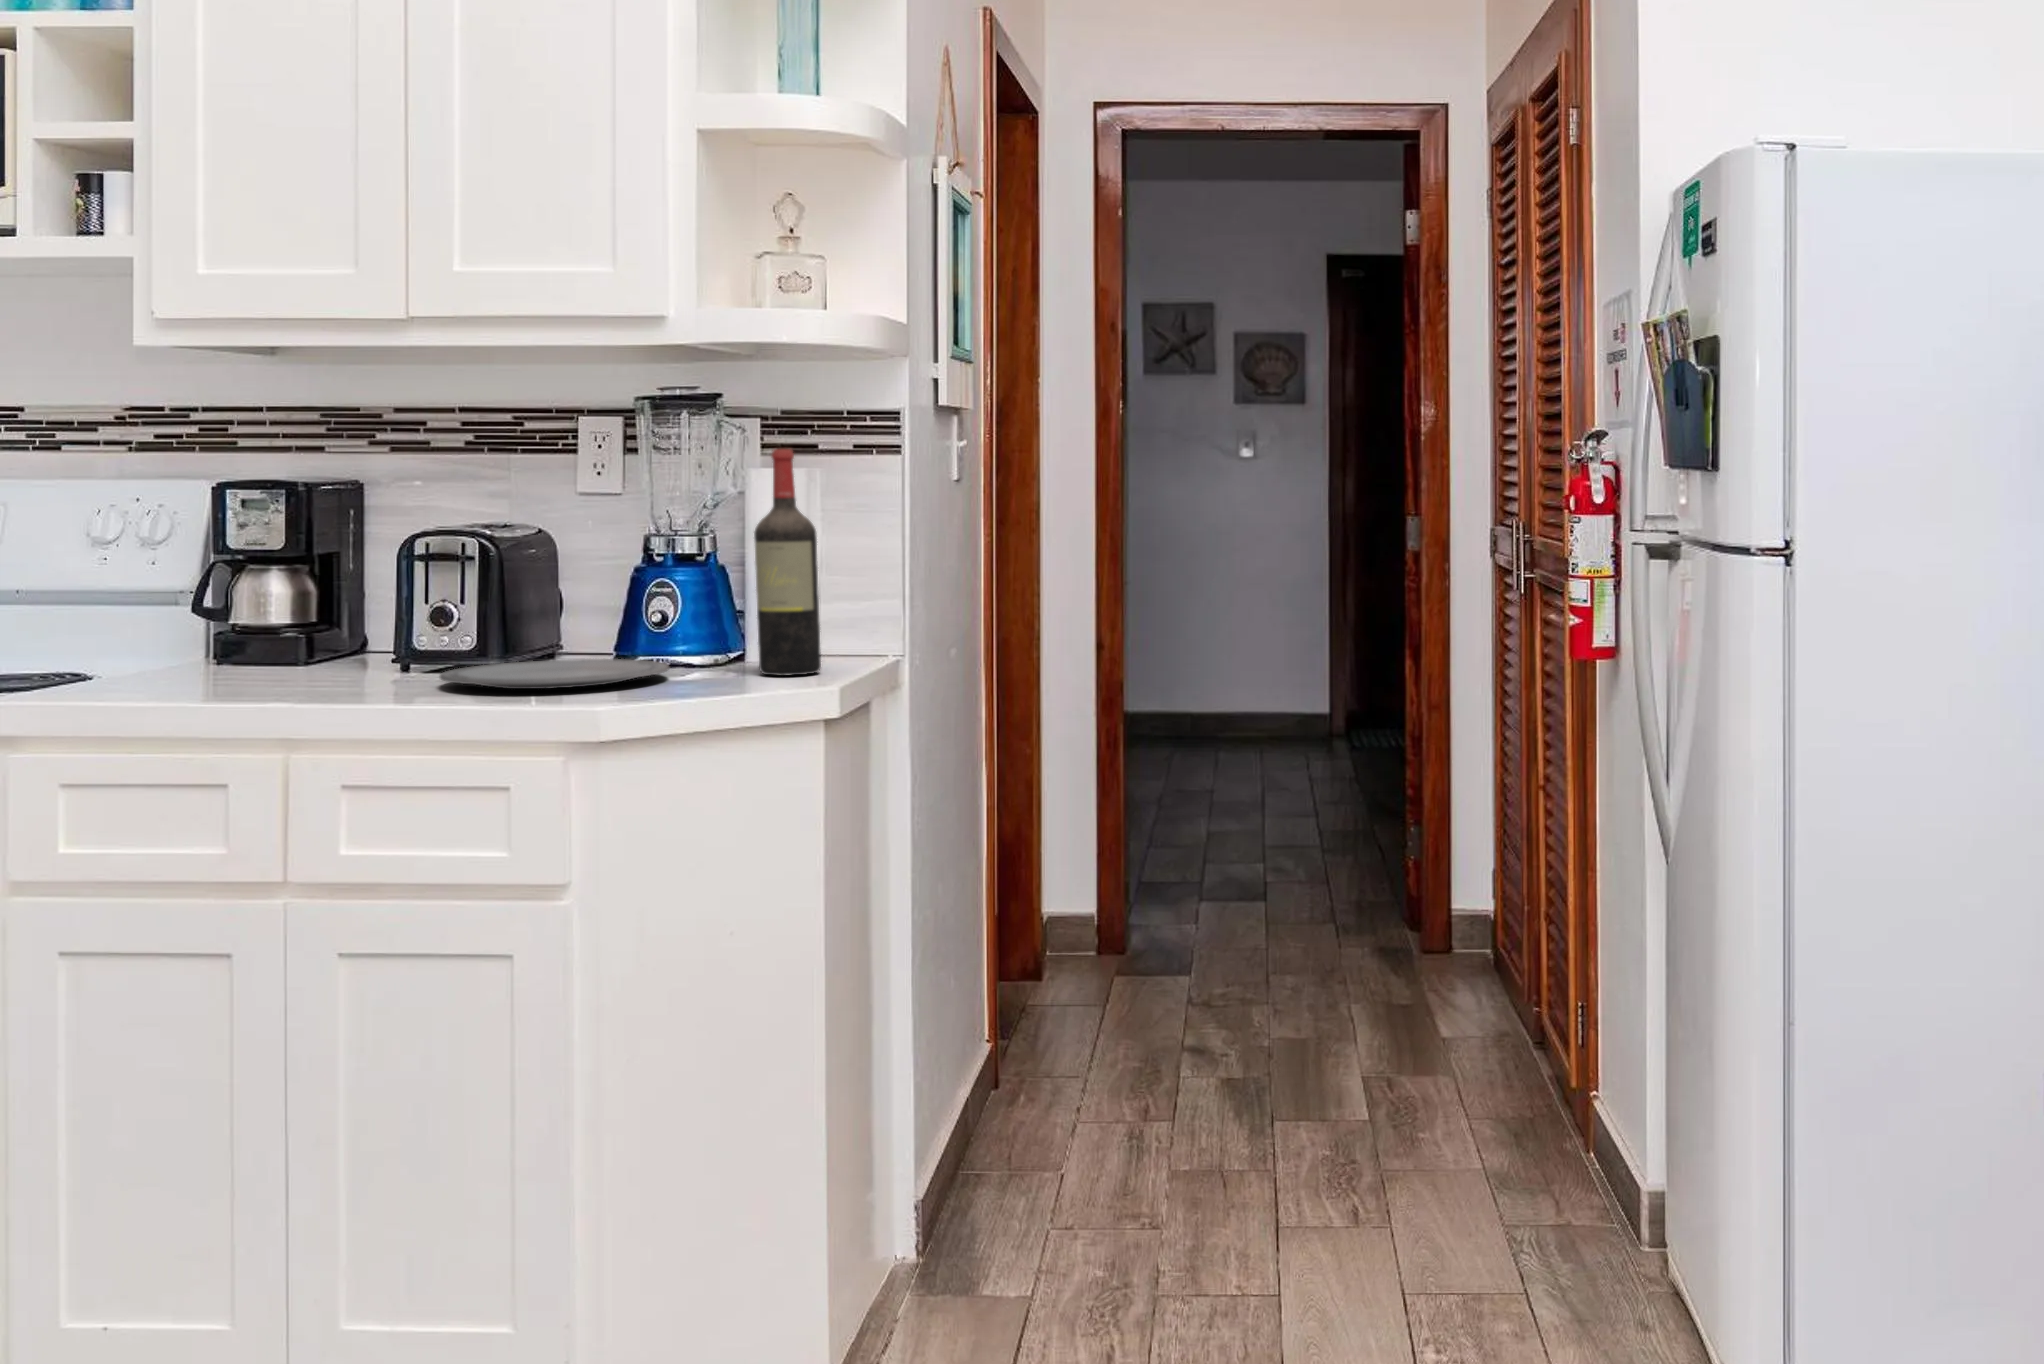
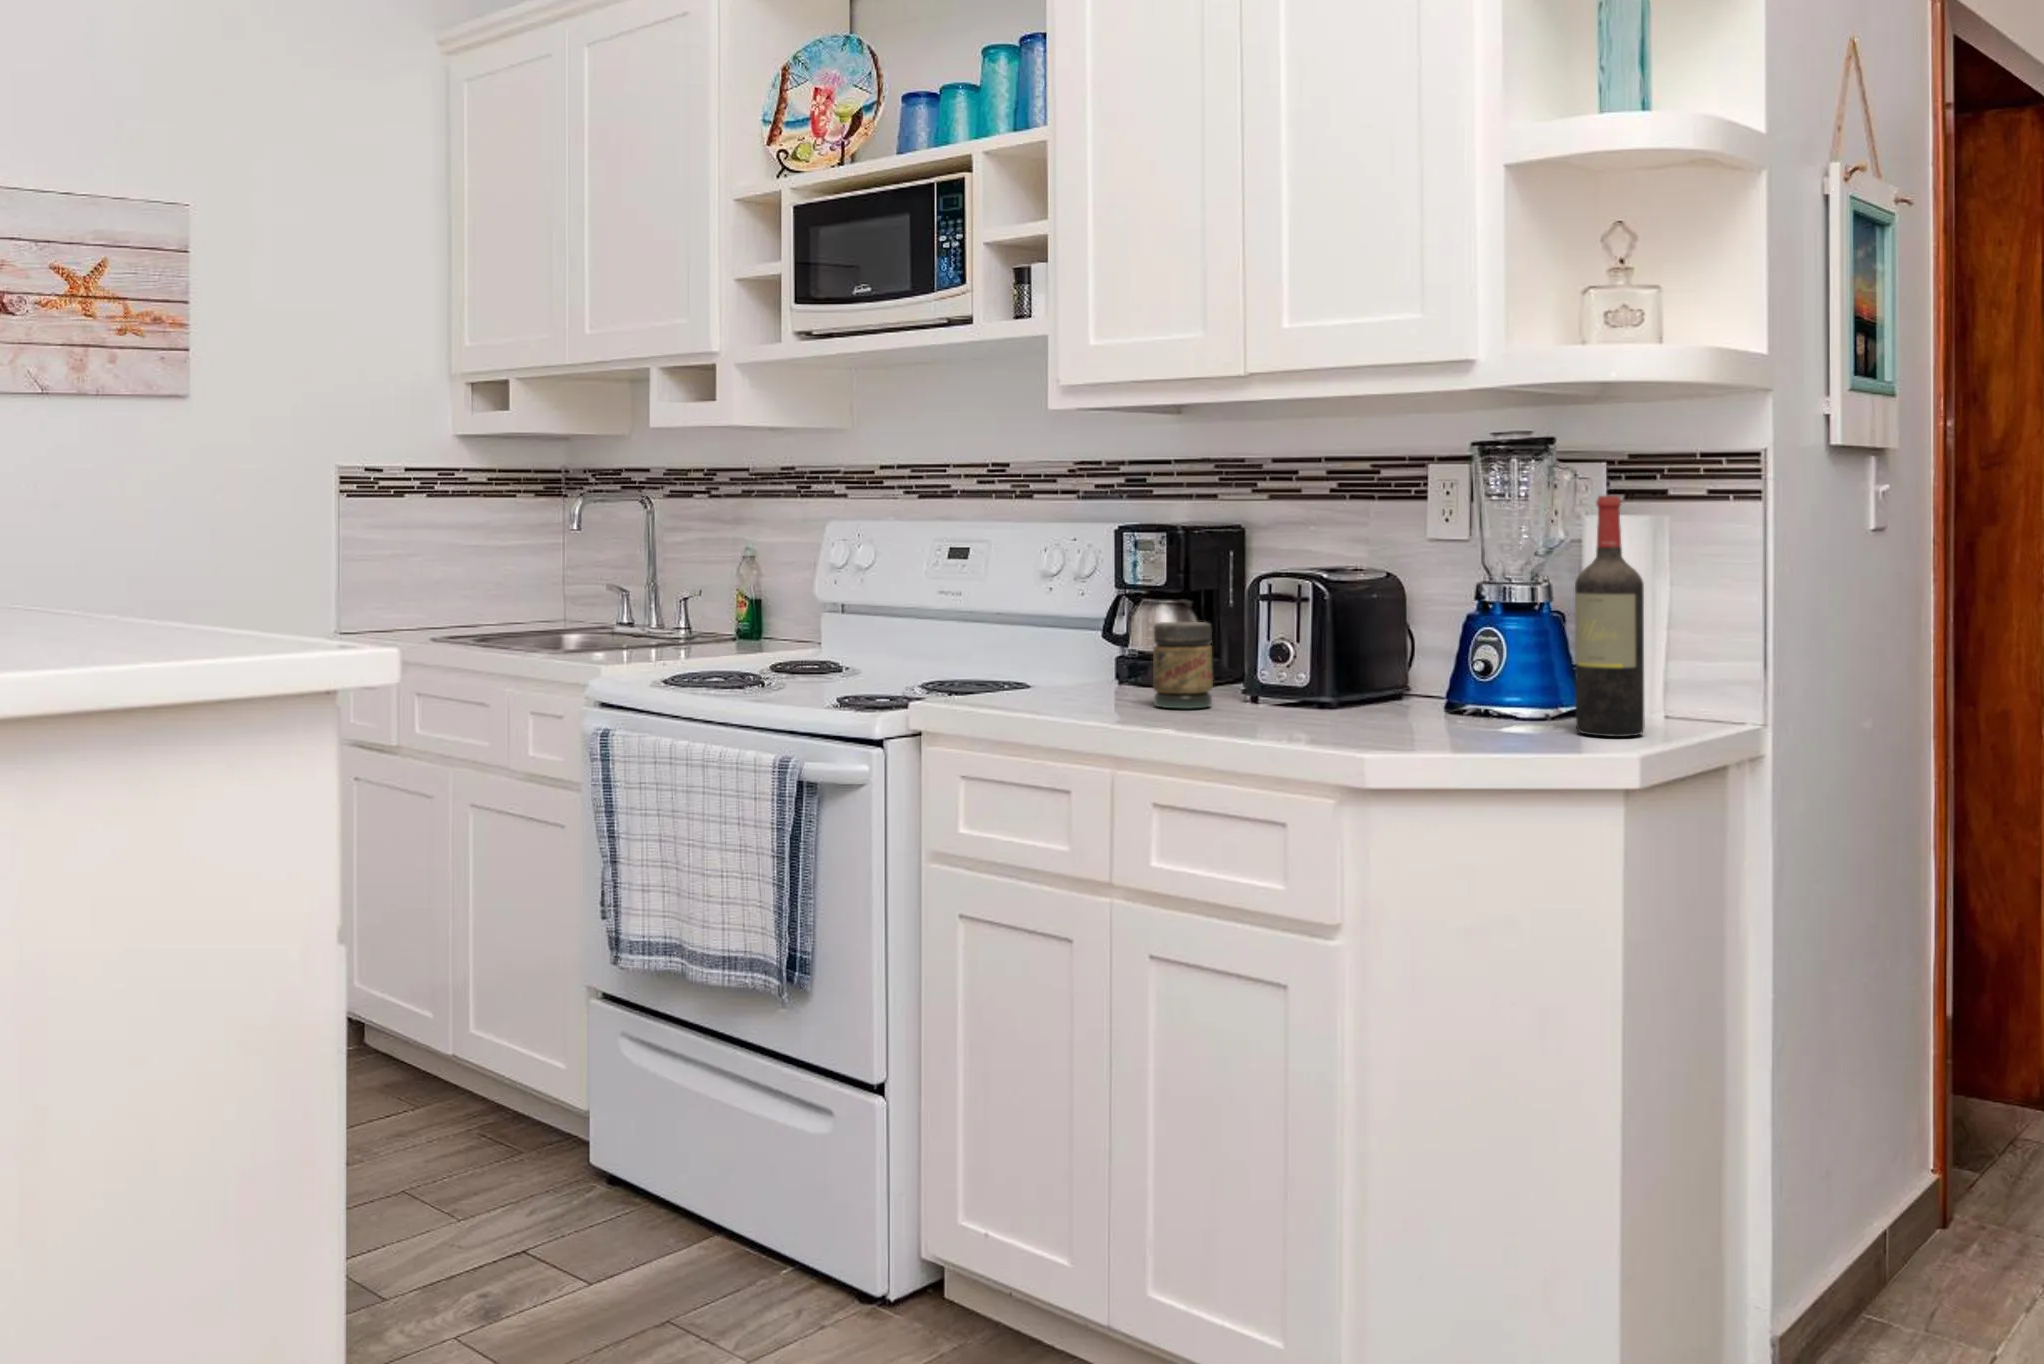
jar: none [288,586,364,682] -> present [1153,622,1213,708]
plate: present [439,659,669,689] -> none [1263,701,1481,732]

